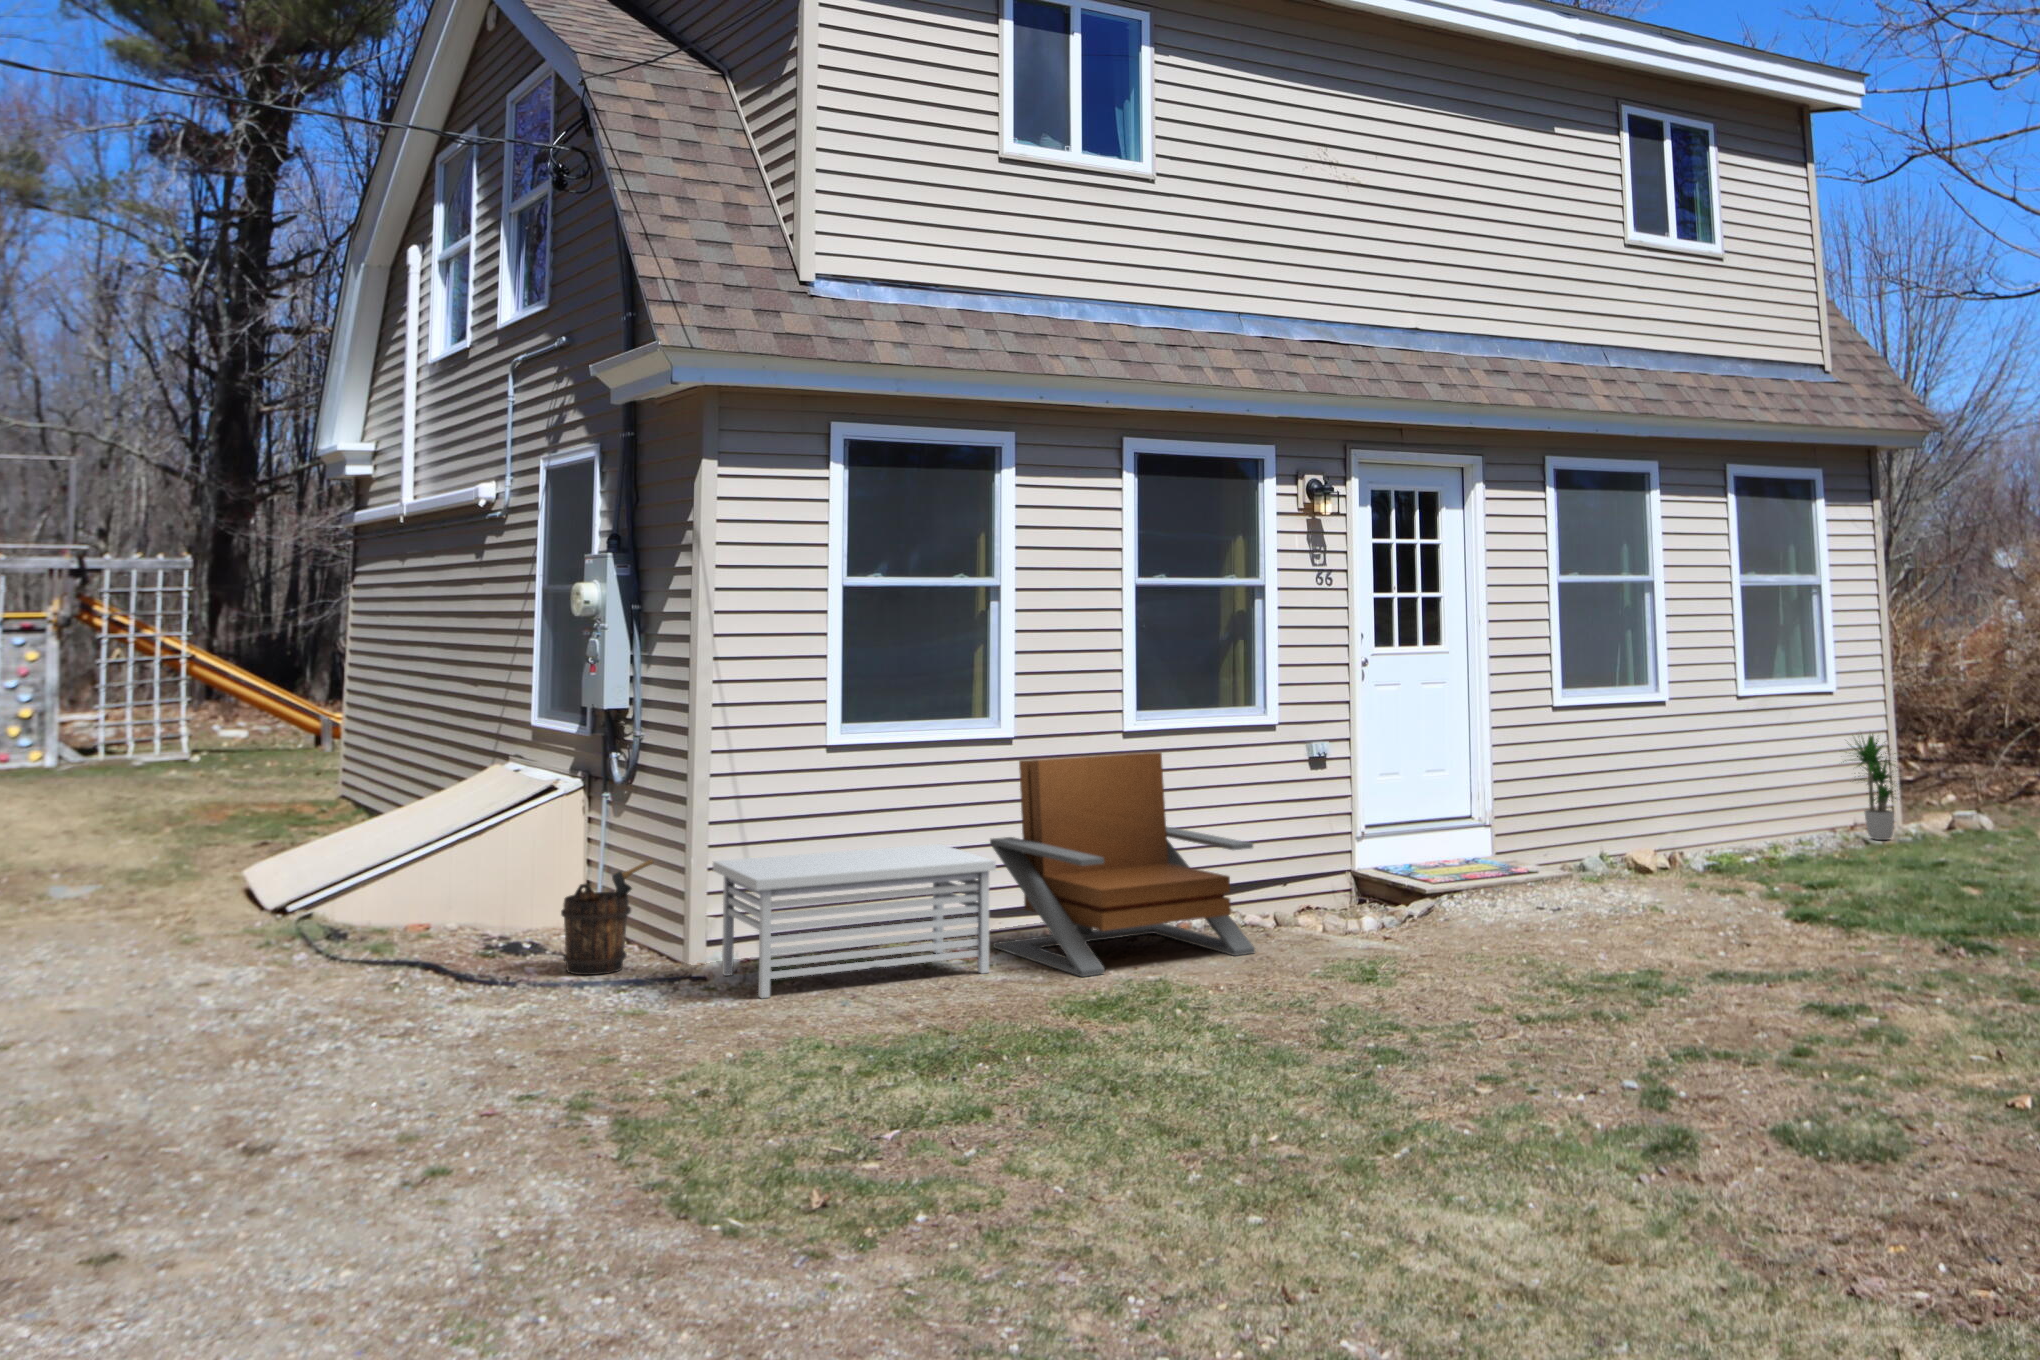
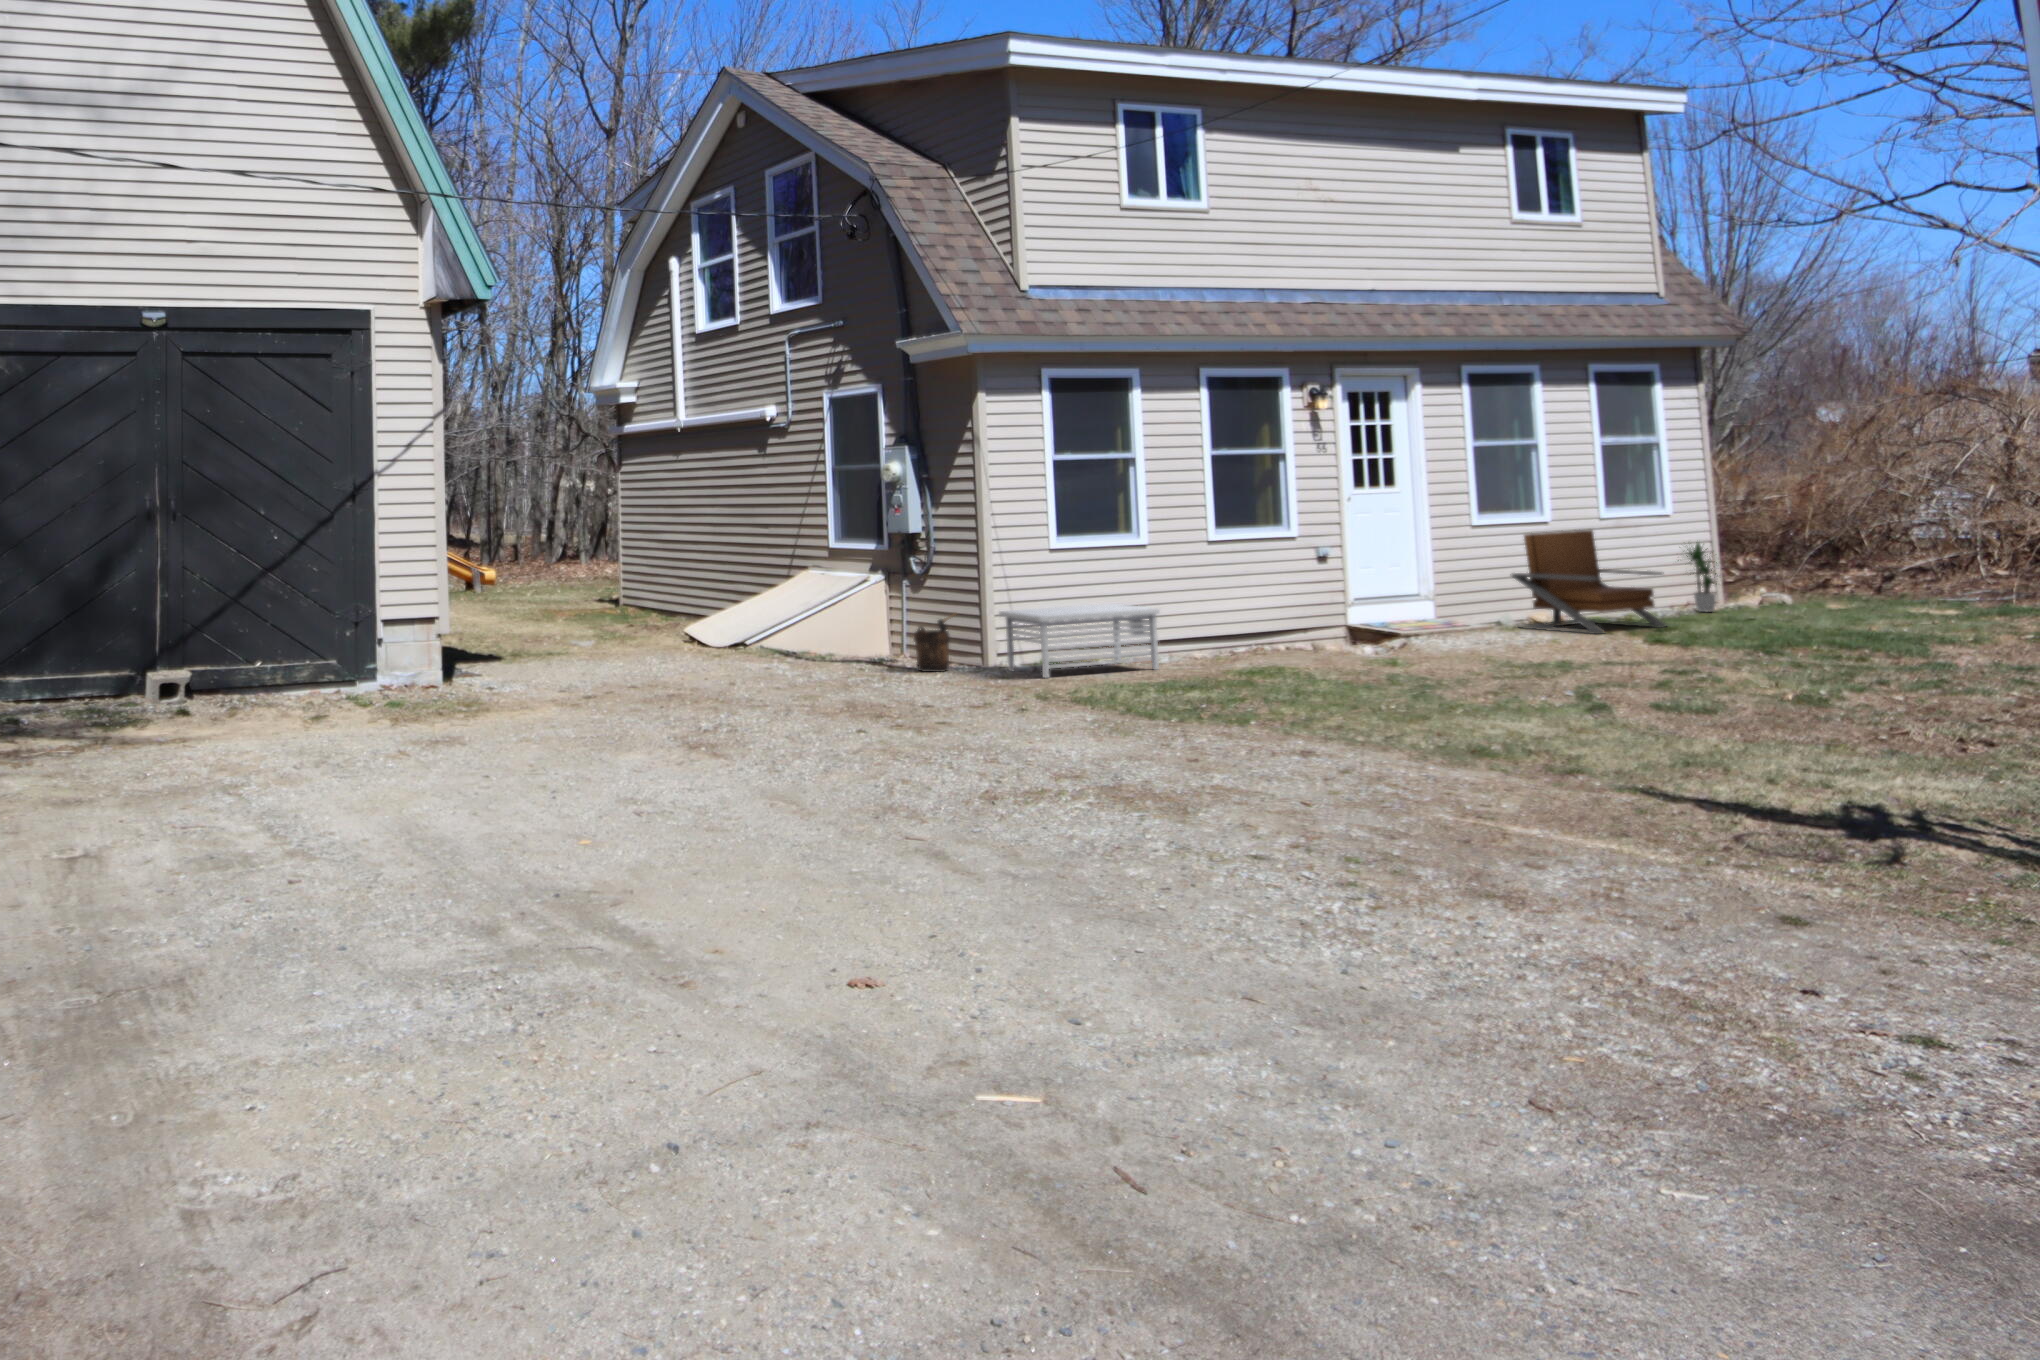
lounge chair: present [990,752,1255,977] -> present [1512,530,1667,634]

